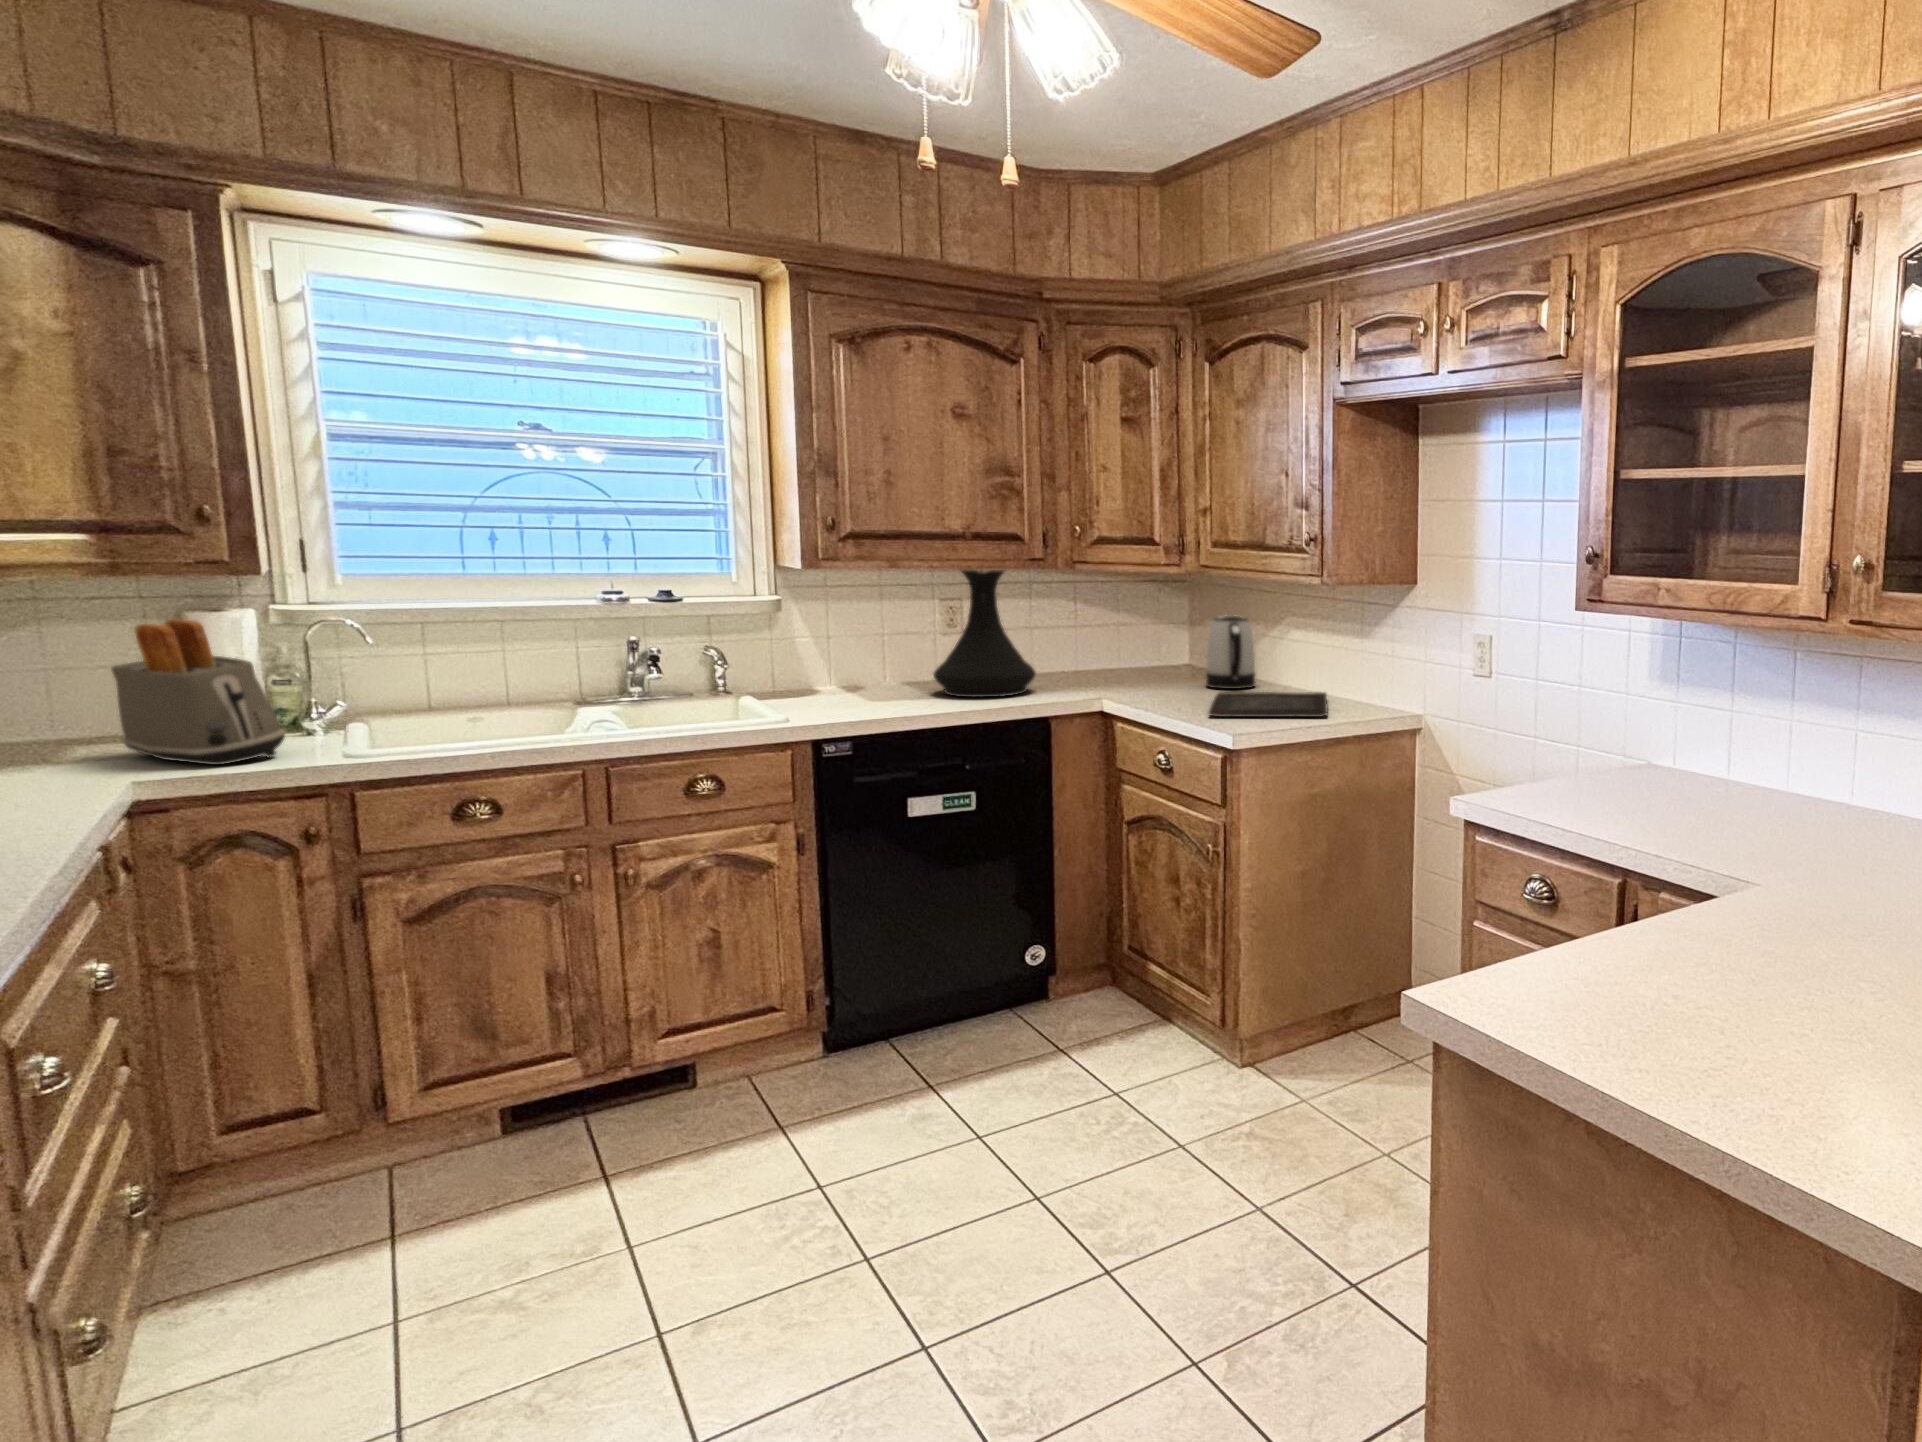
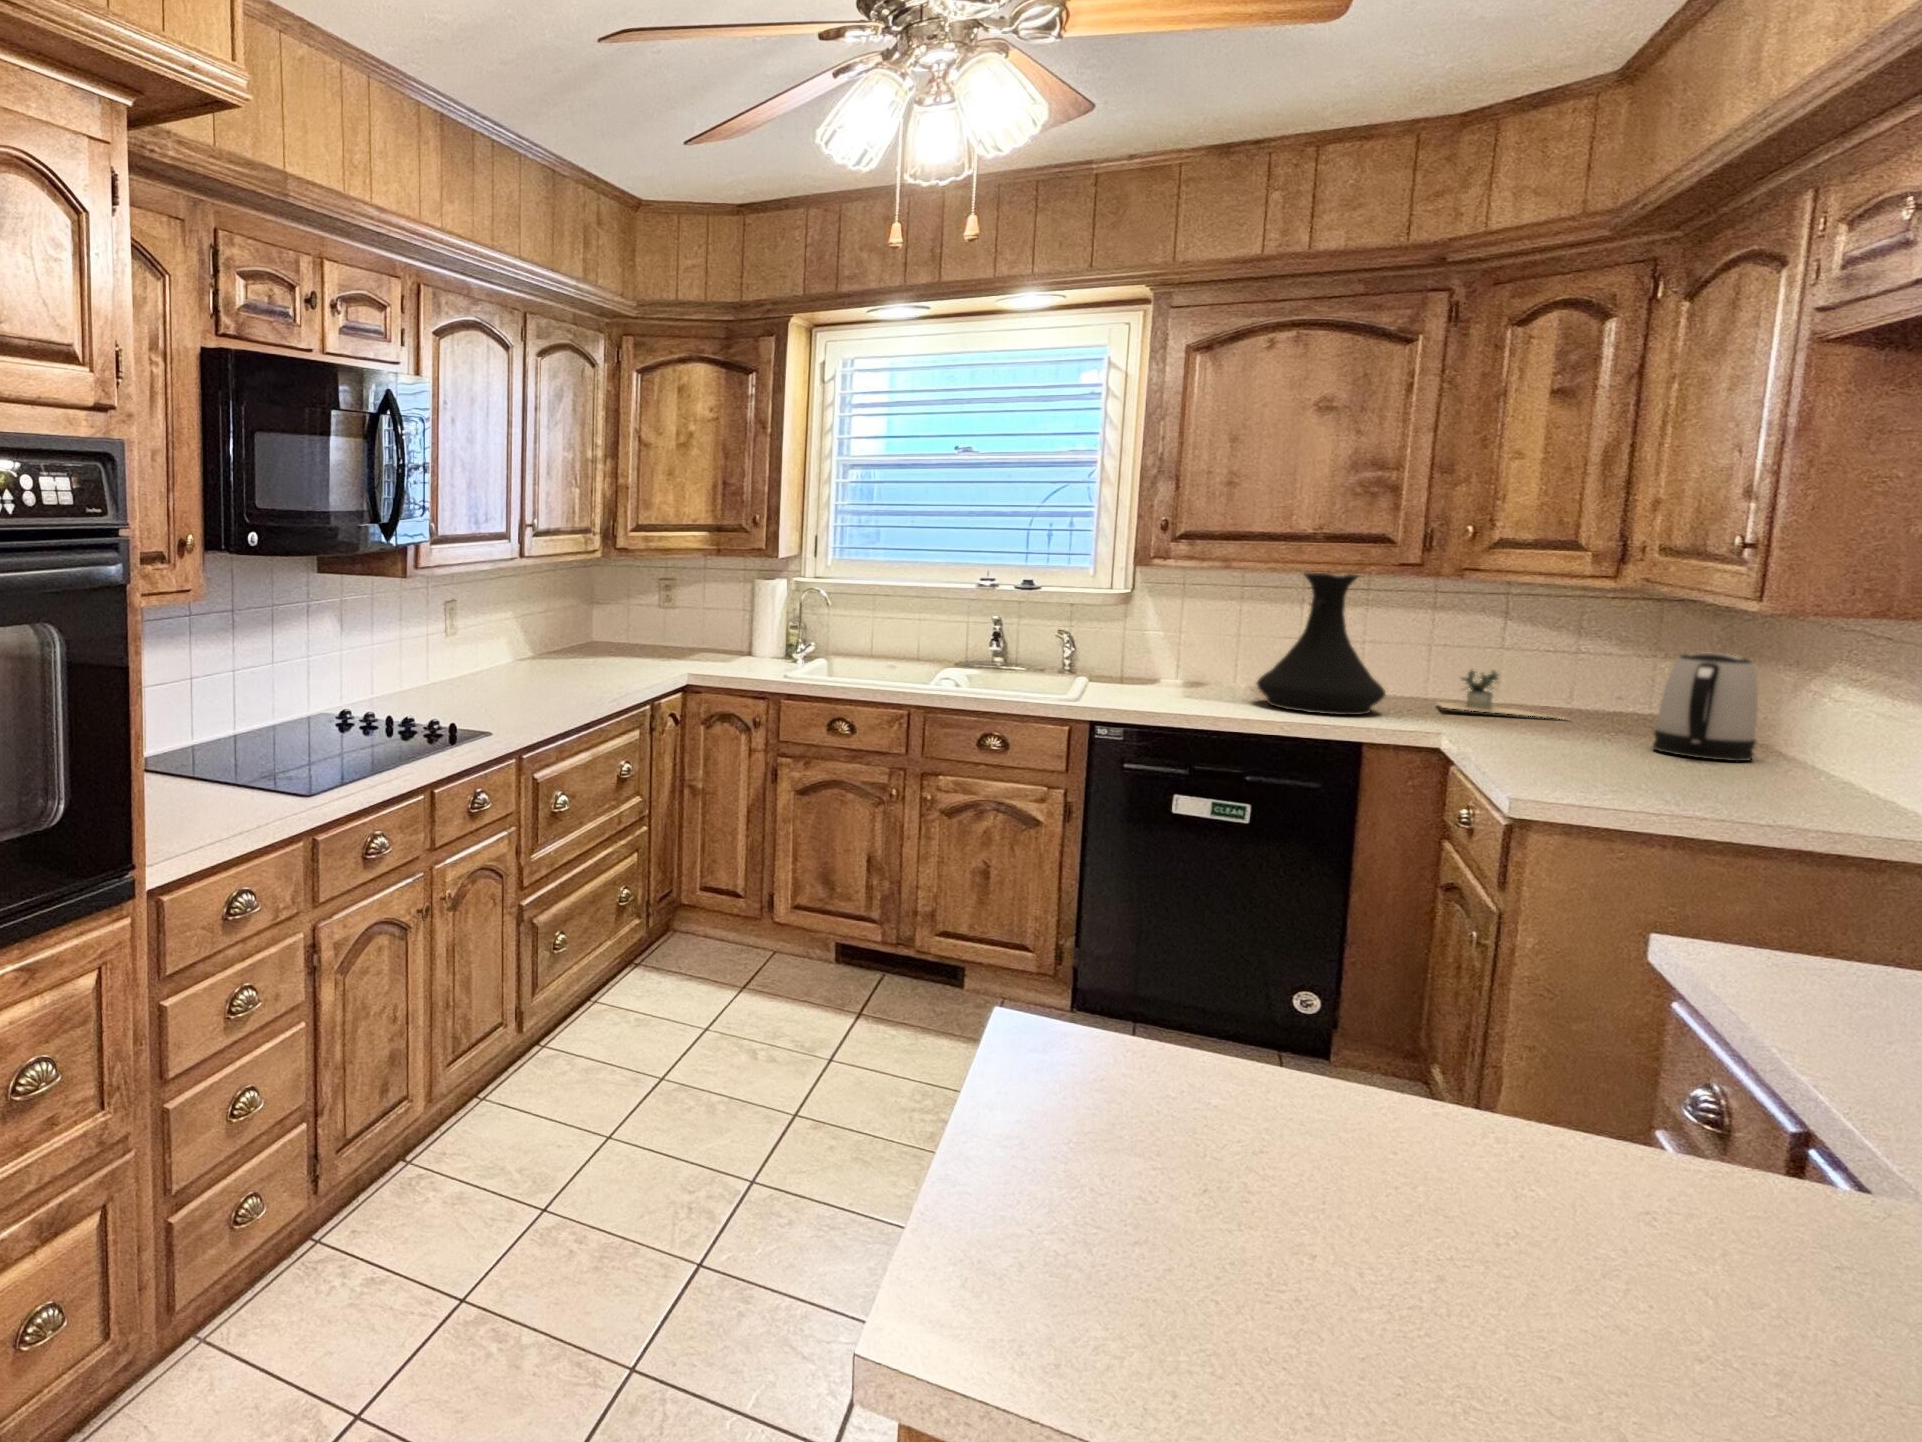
toaster: present [111,619,285,765] -> none [707,580,763,669]
potted plant: none [1042,641,1155,677] -> present [1439,670,1545,717]
tray: present [1209,692,1327,717] -> none [1538,754,1847,808]

